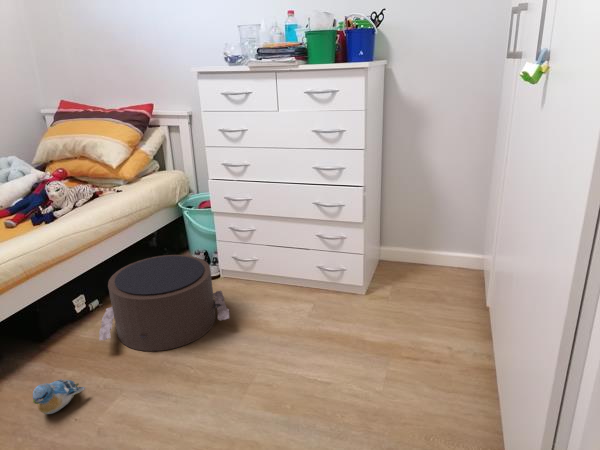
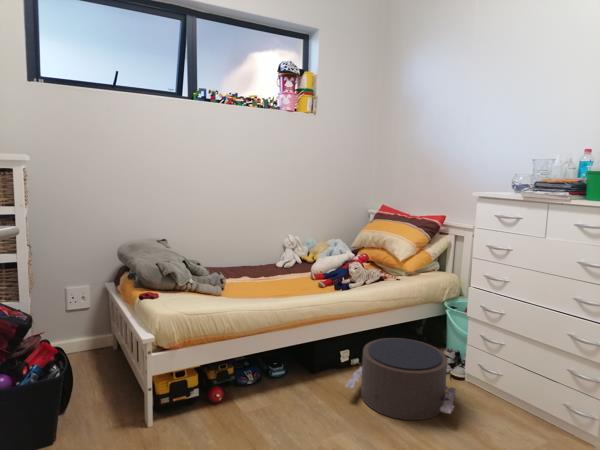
plush toy: present [33,379,85,414] -> none [287,397,322,423]

